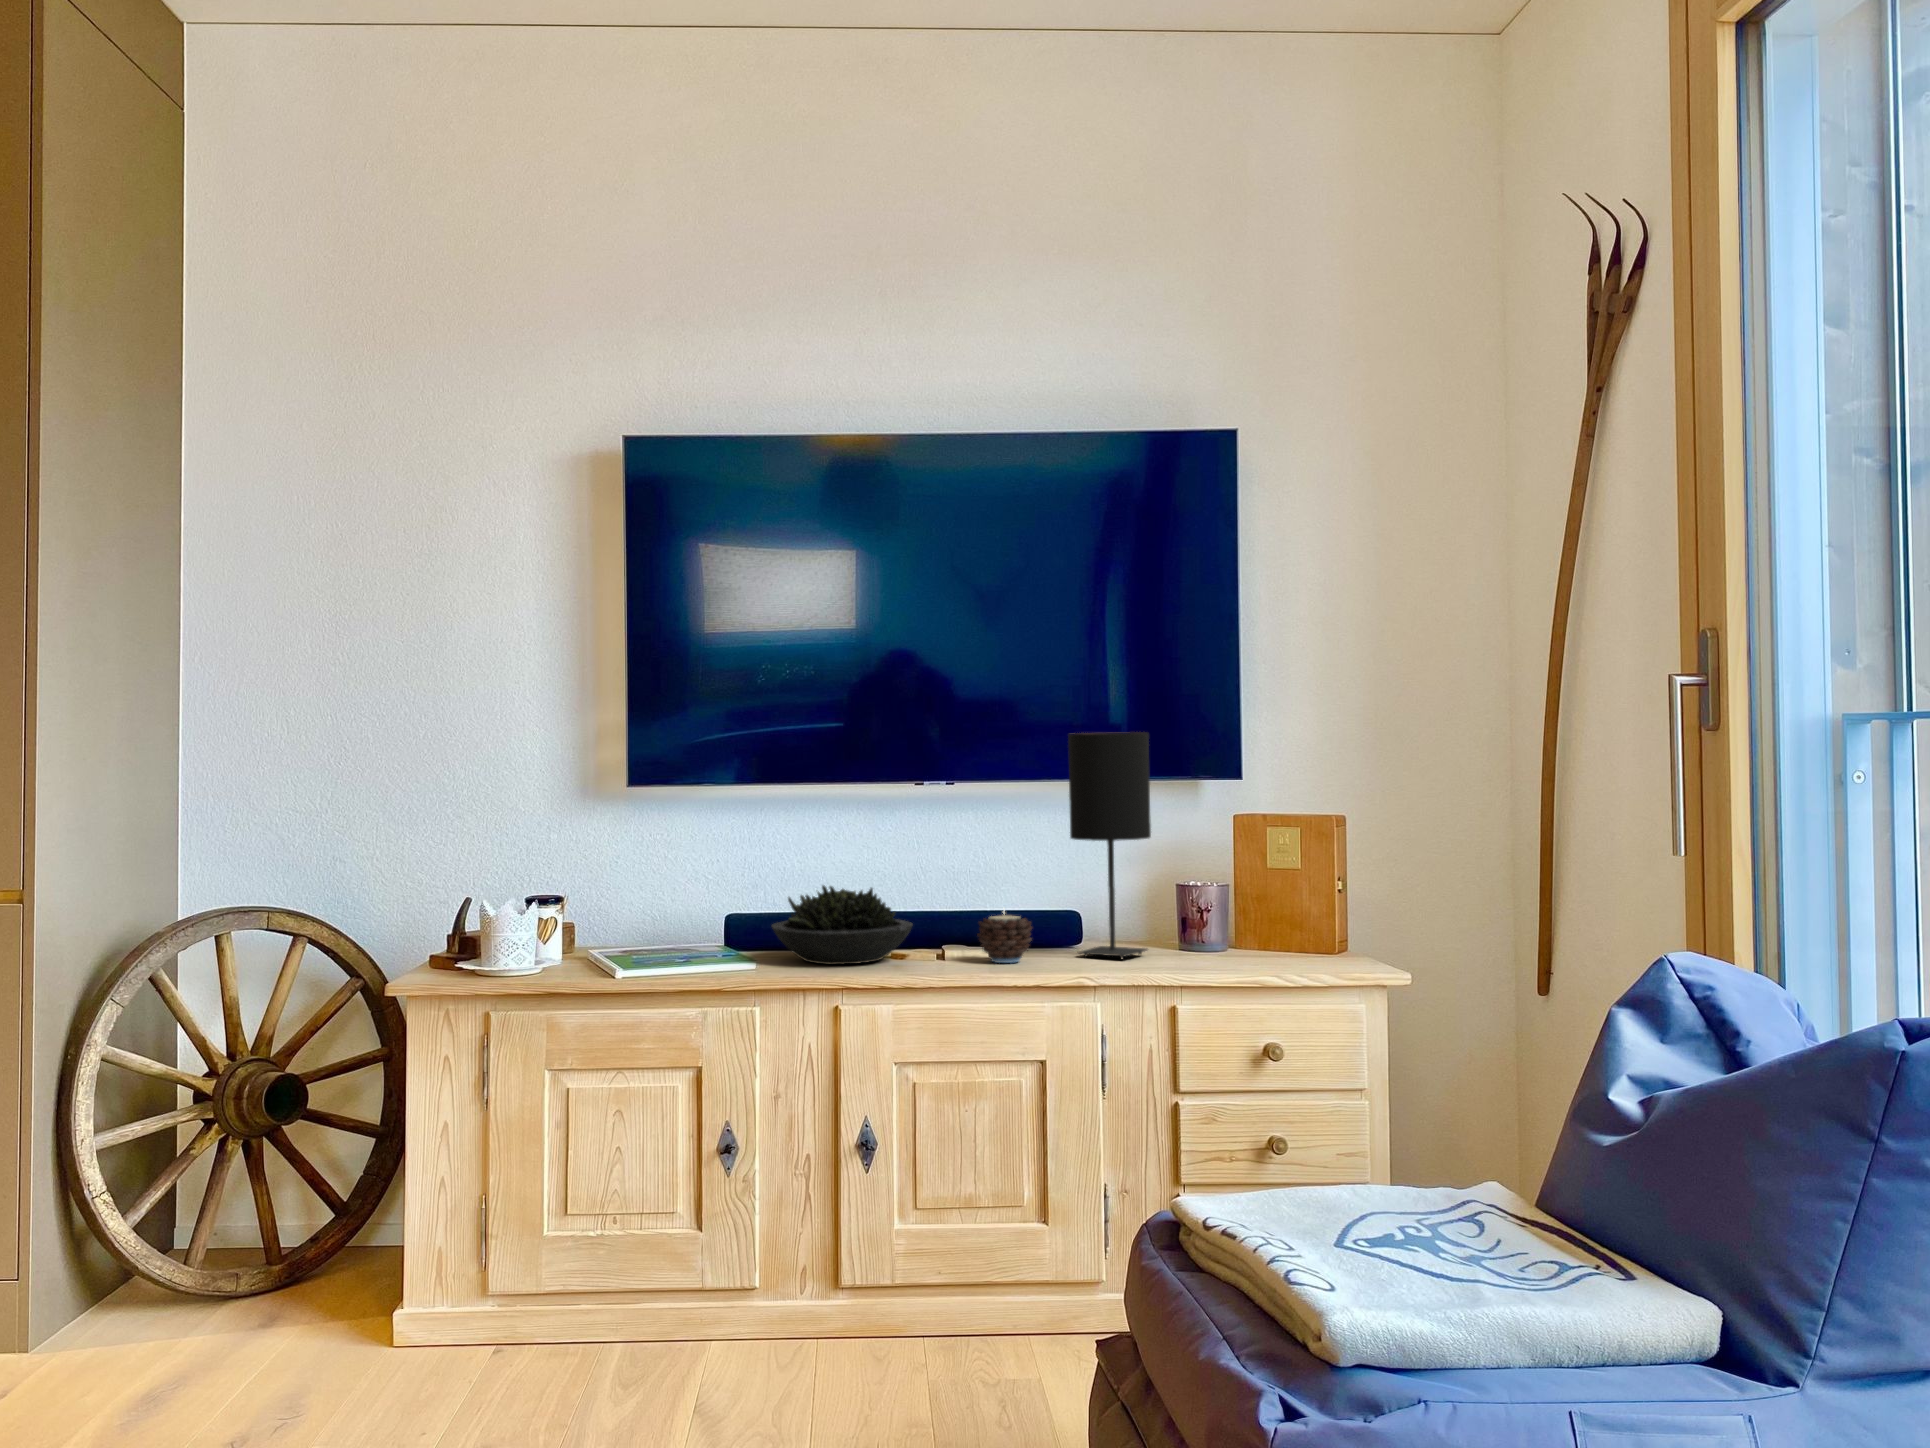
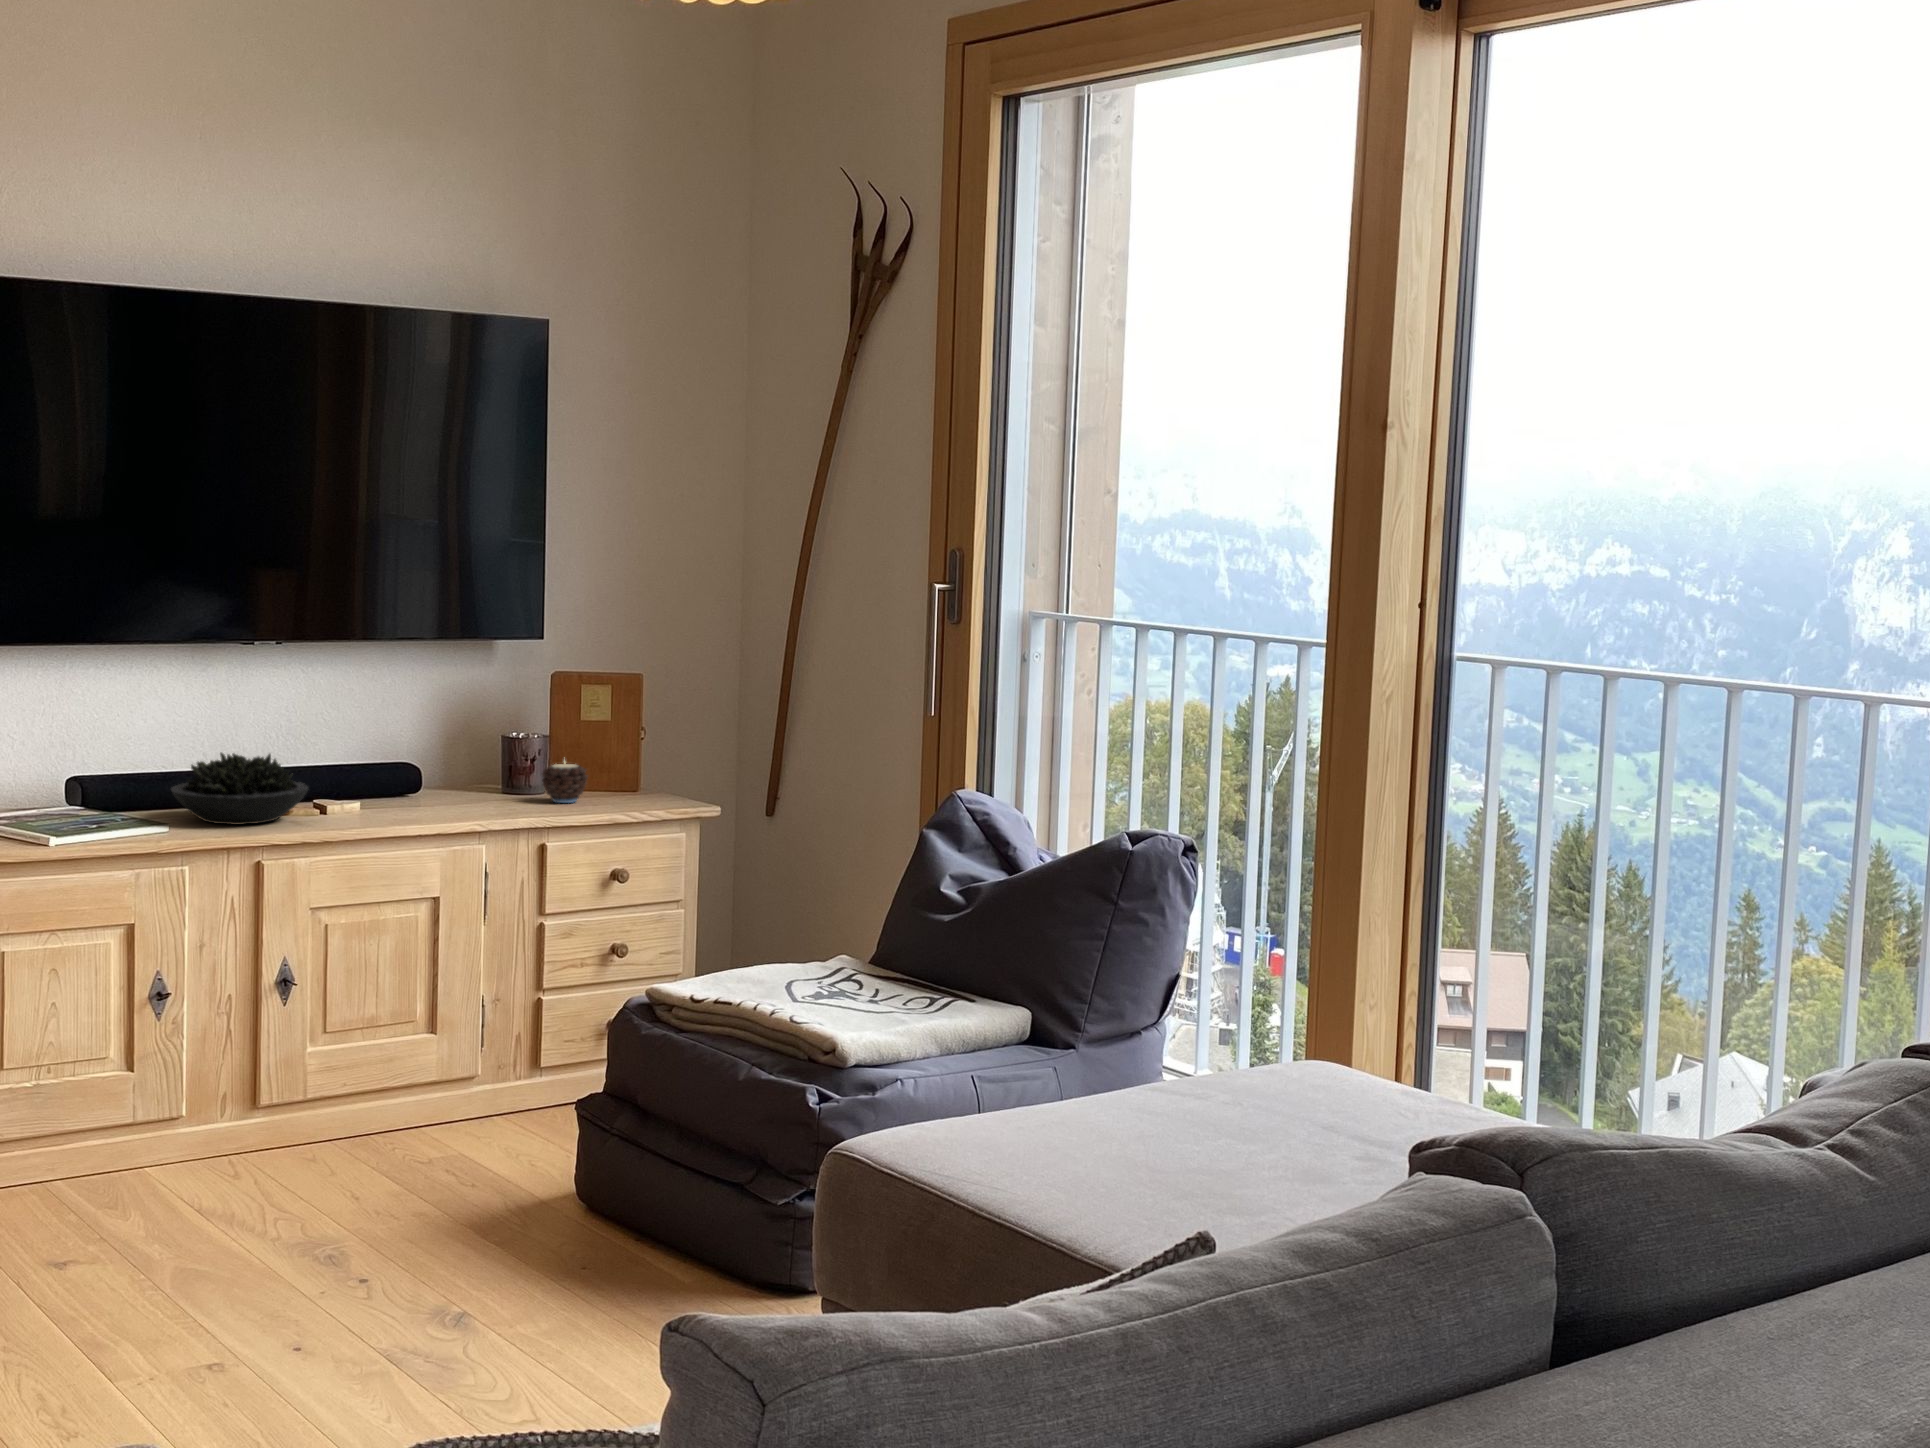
table lamp: present [1068,732,1151,959] -> none [433,609,505,807]
candle: present [977,910,1032,963] -> present [542,763,588,803]

